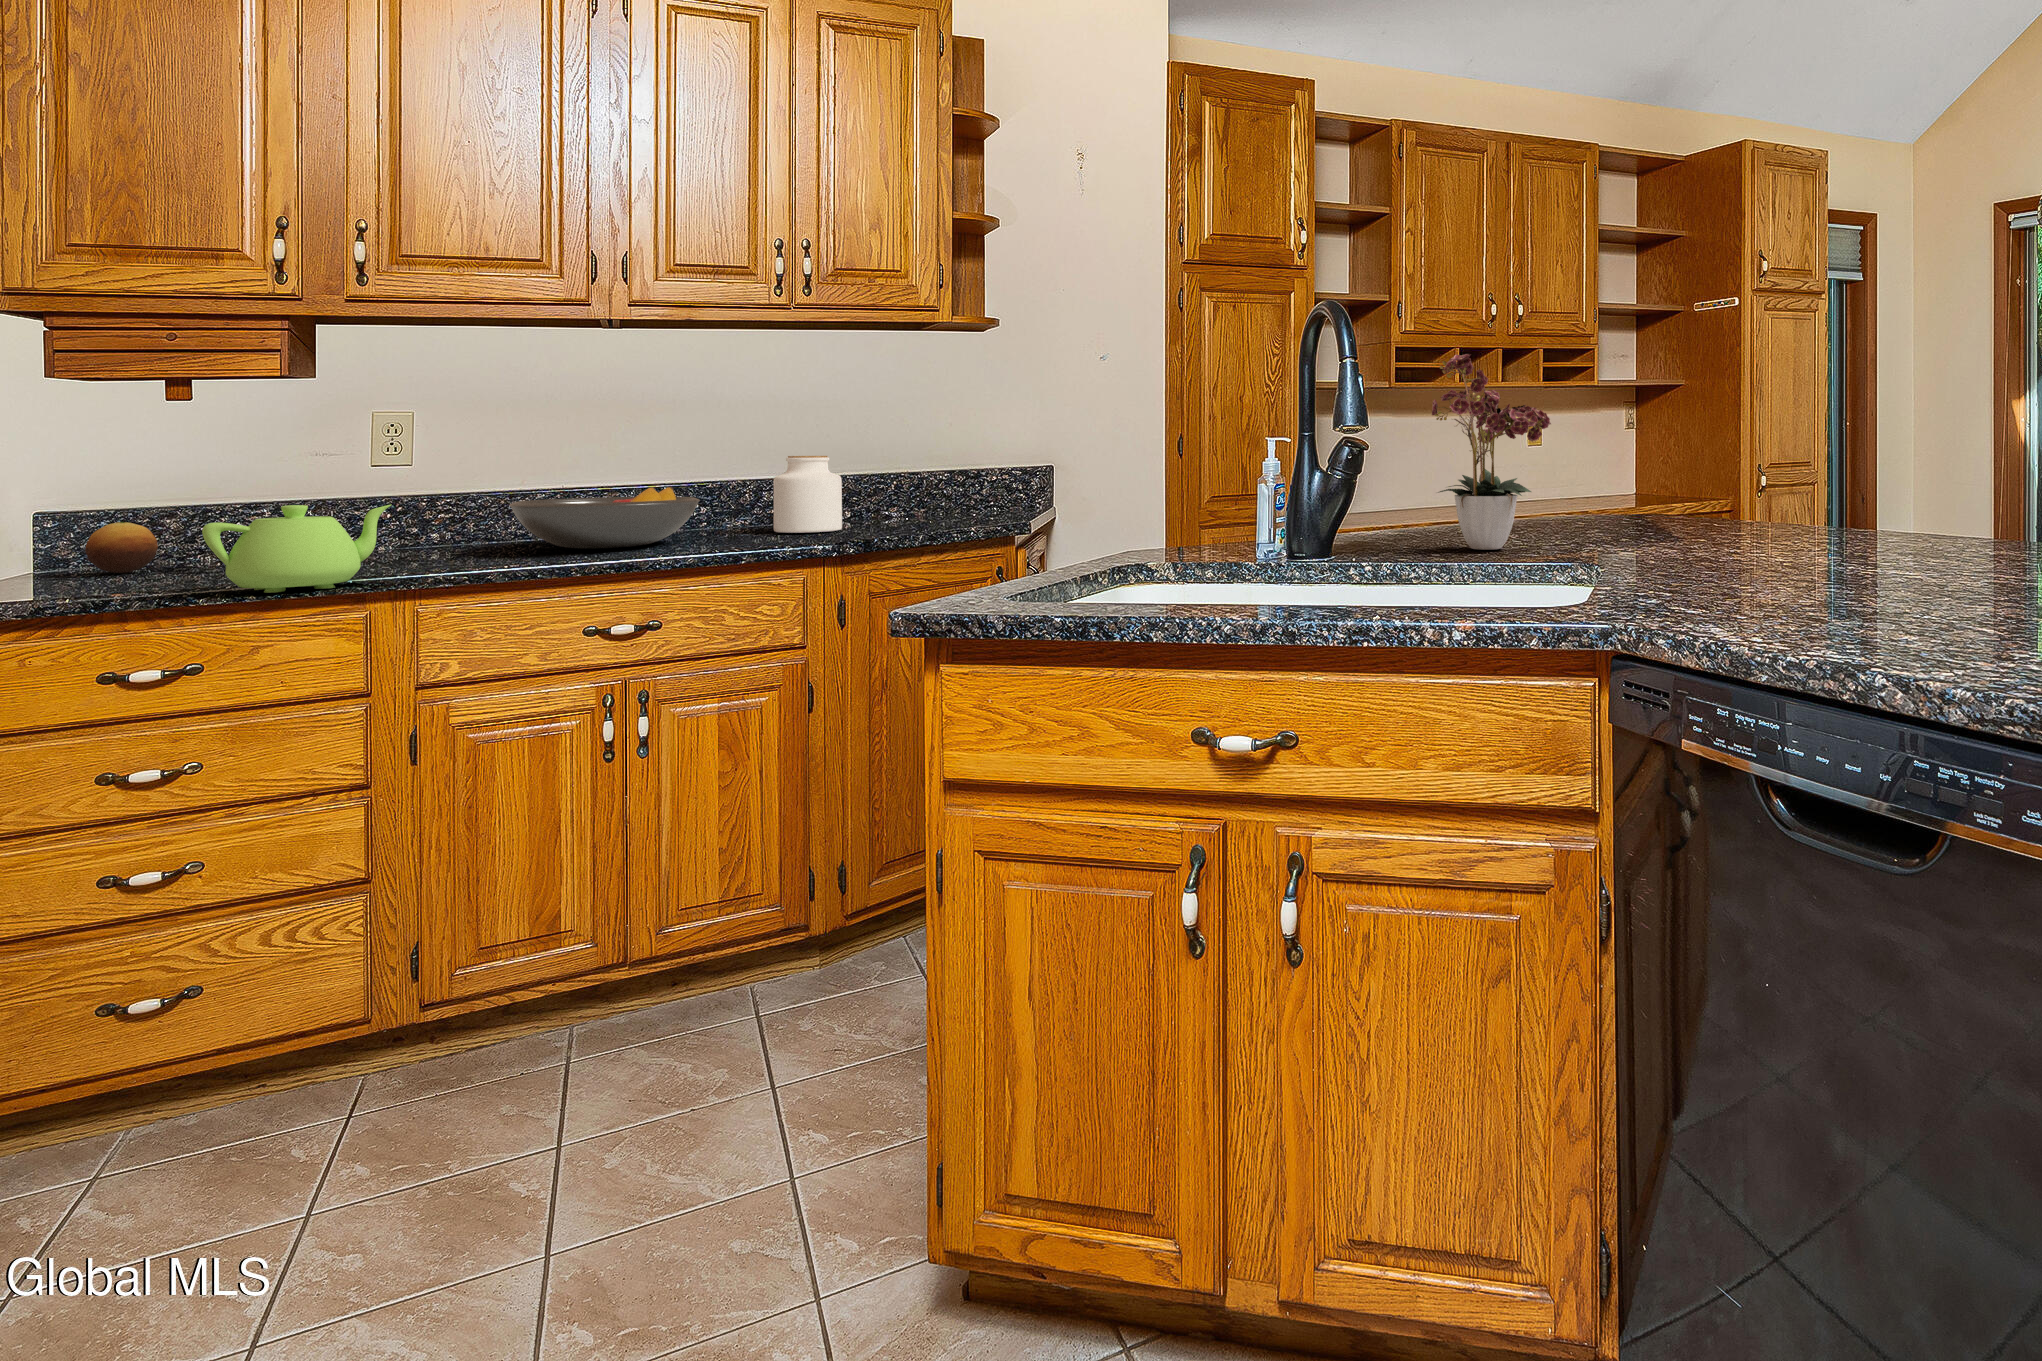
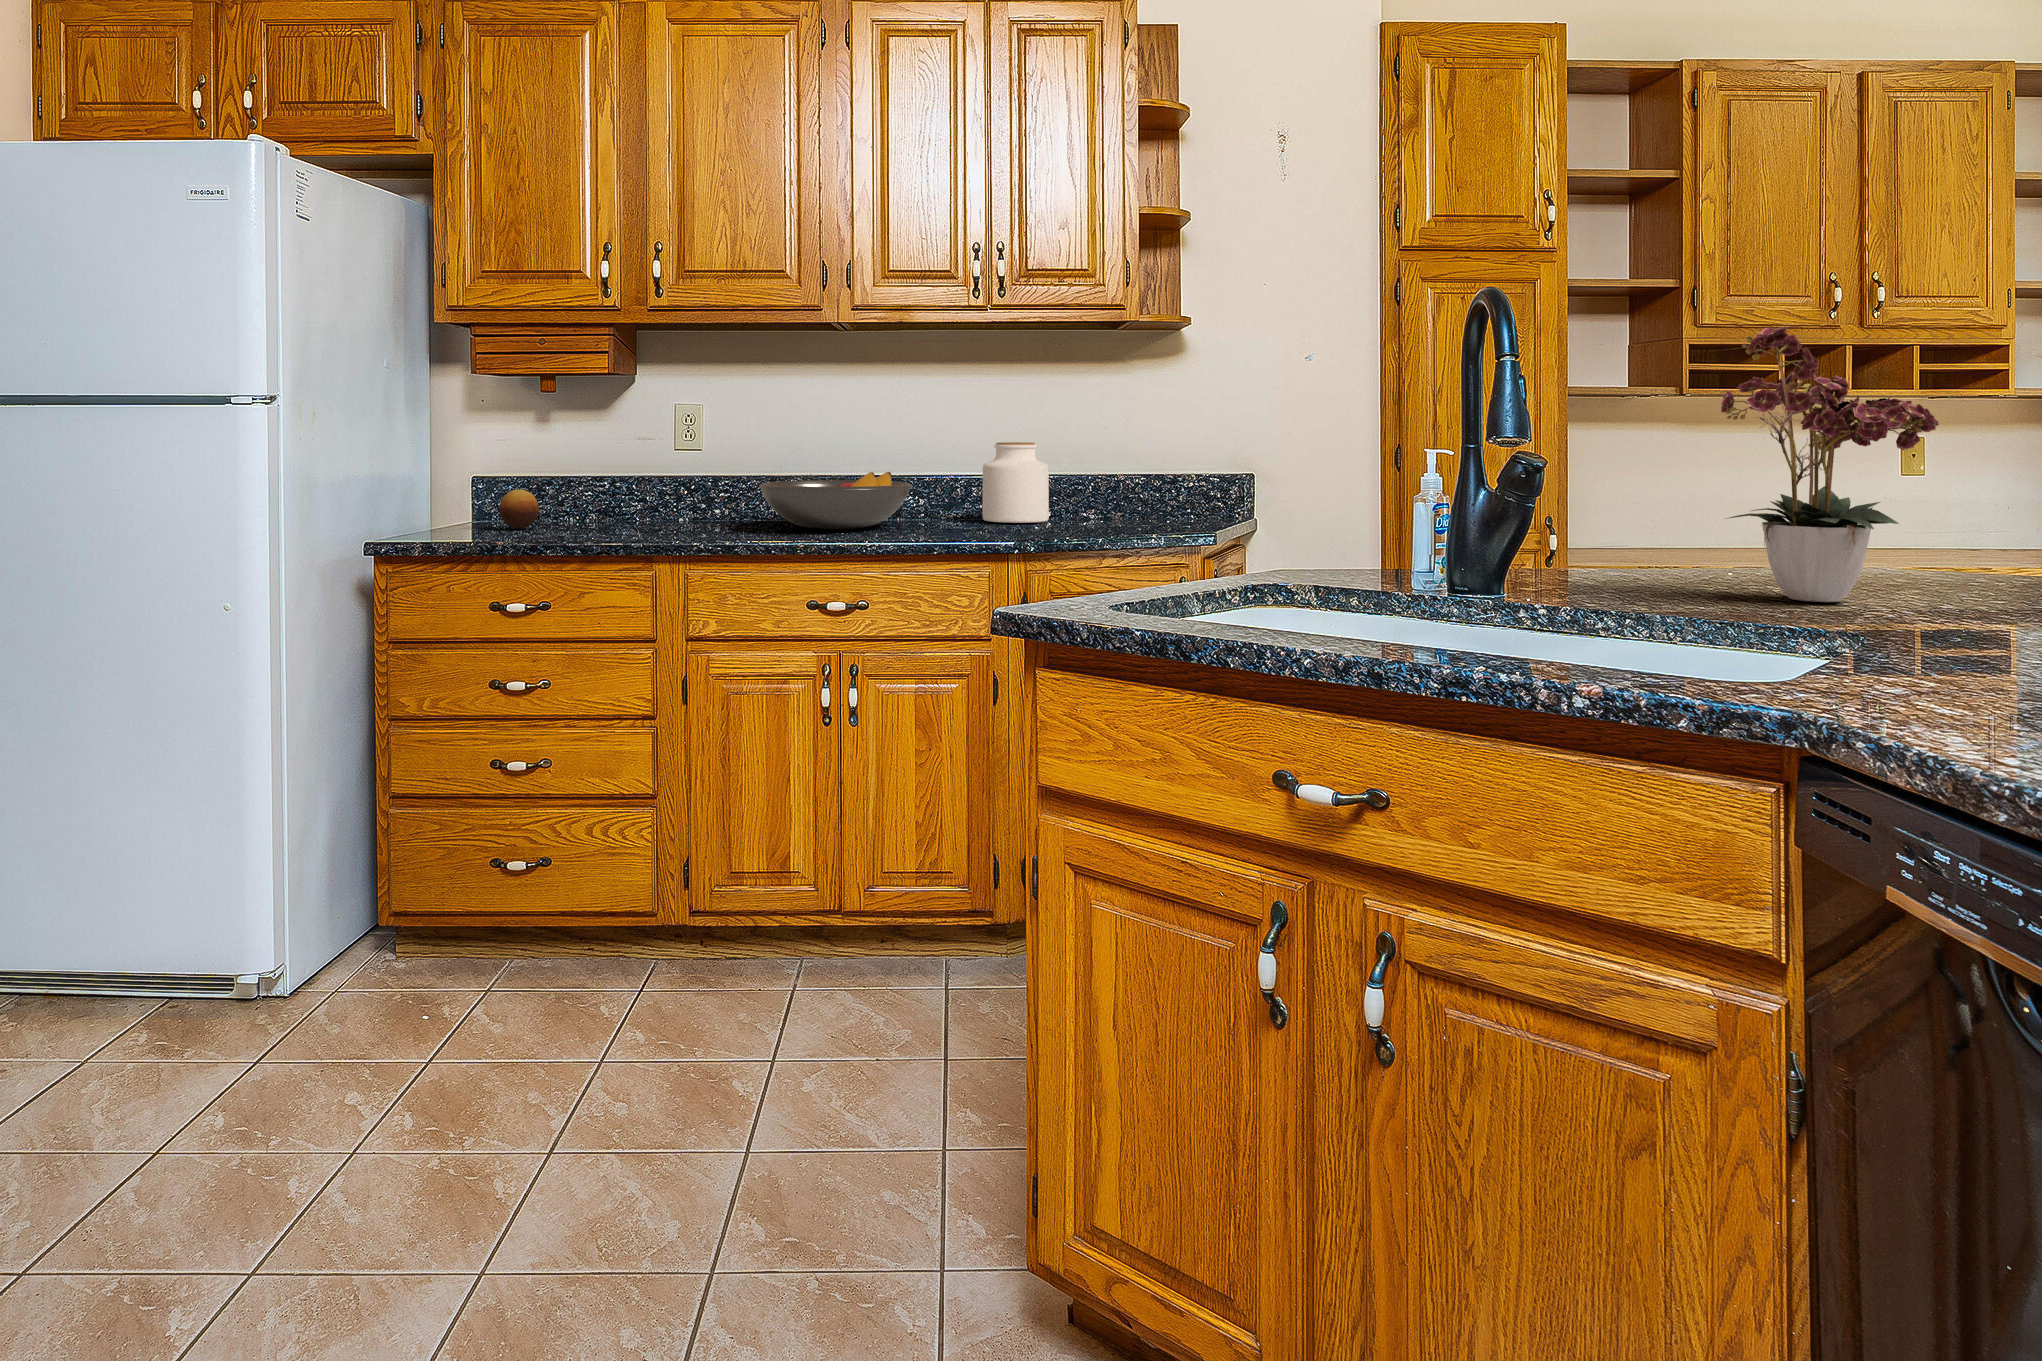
teapot: present [202,504,391,593] -> none [554,483,671,553]

